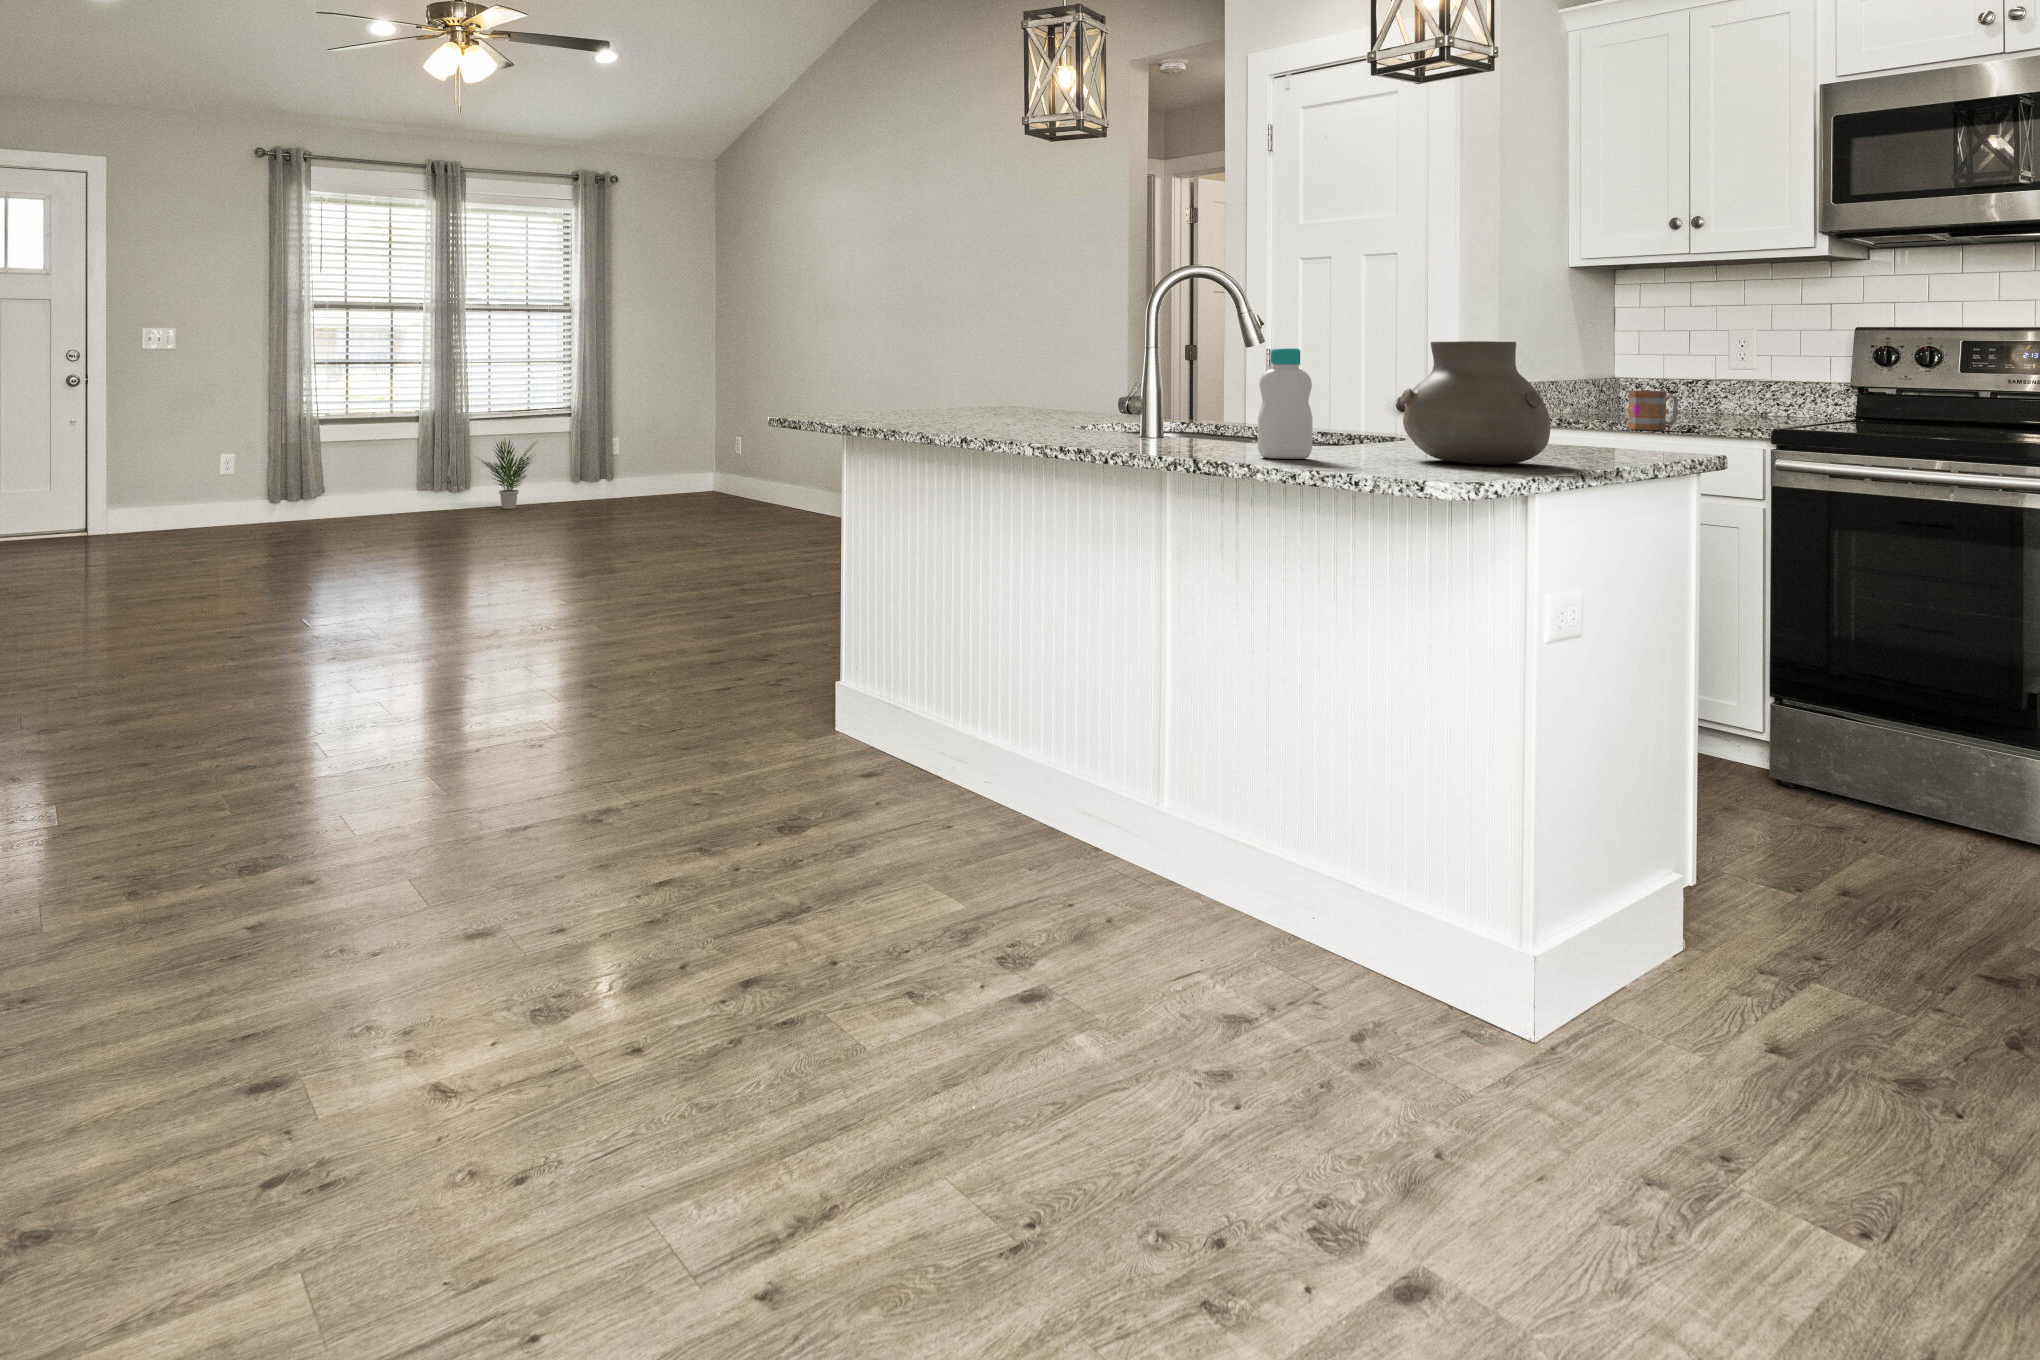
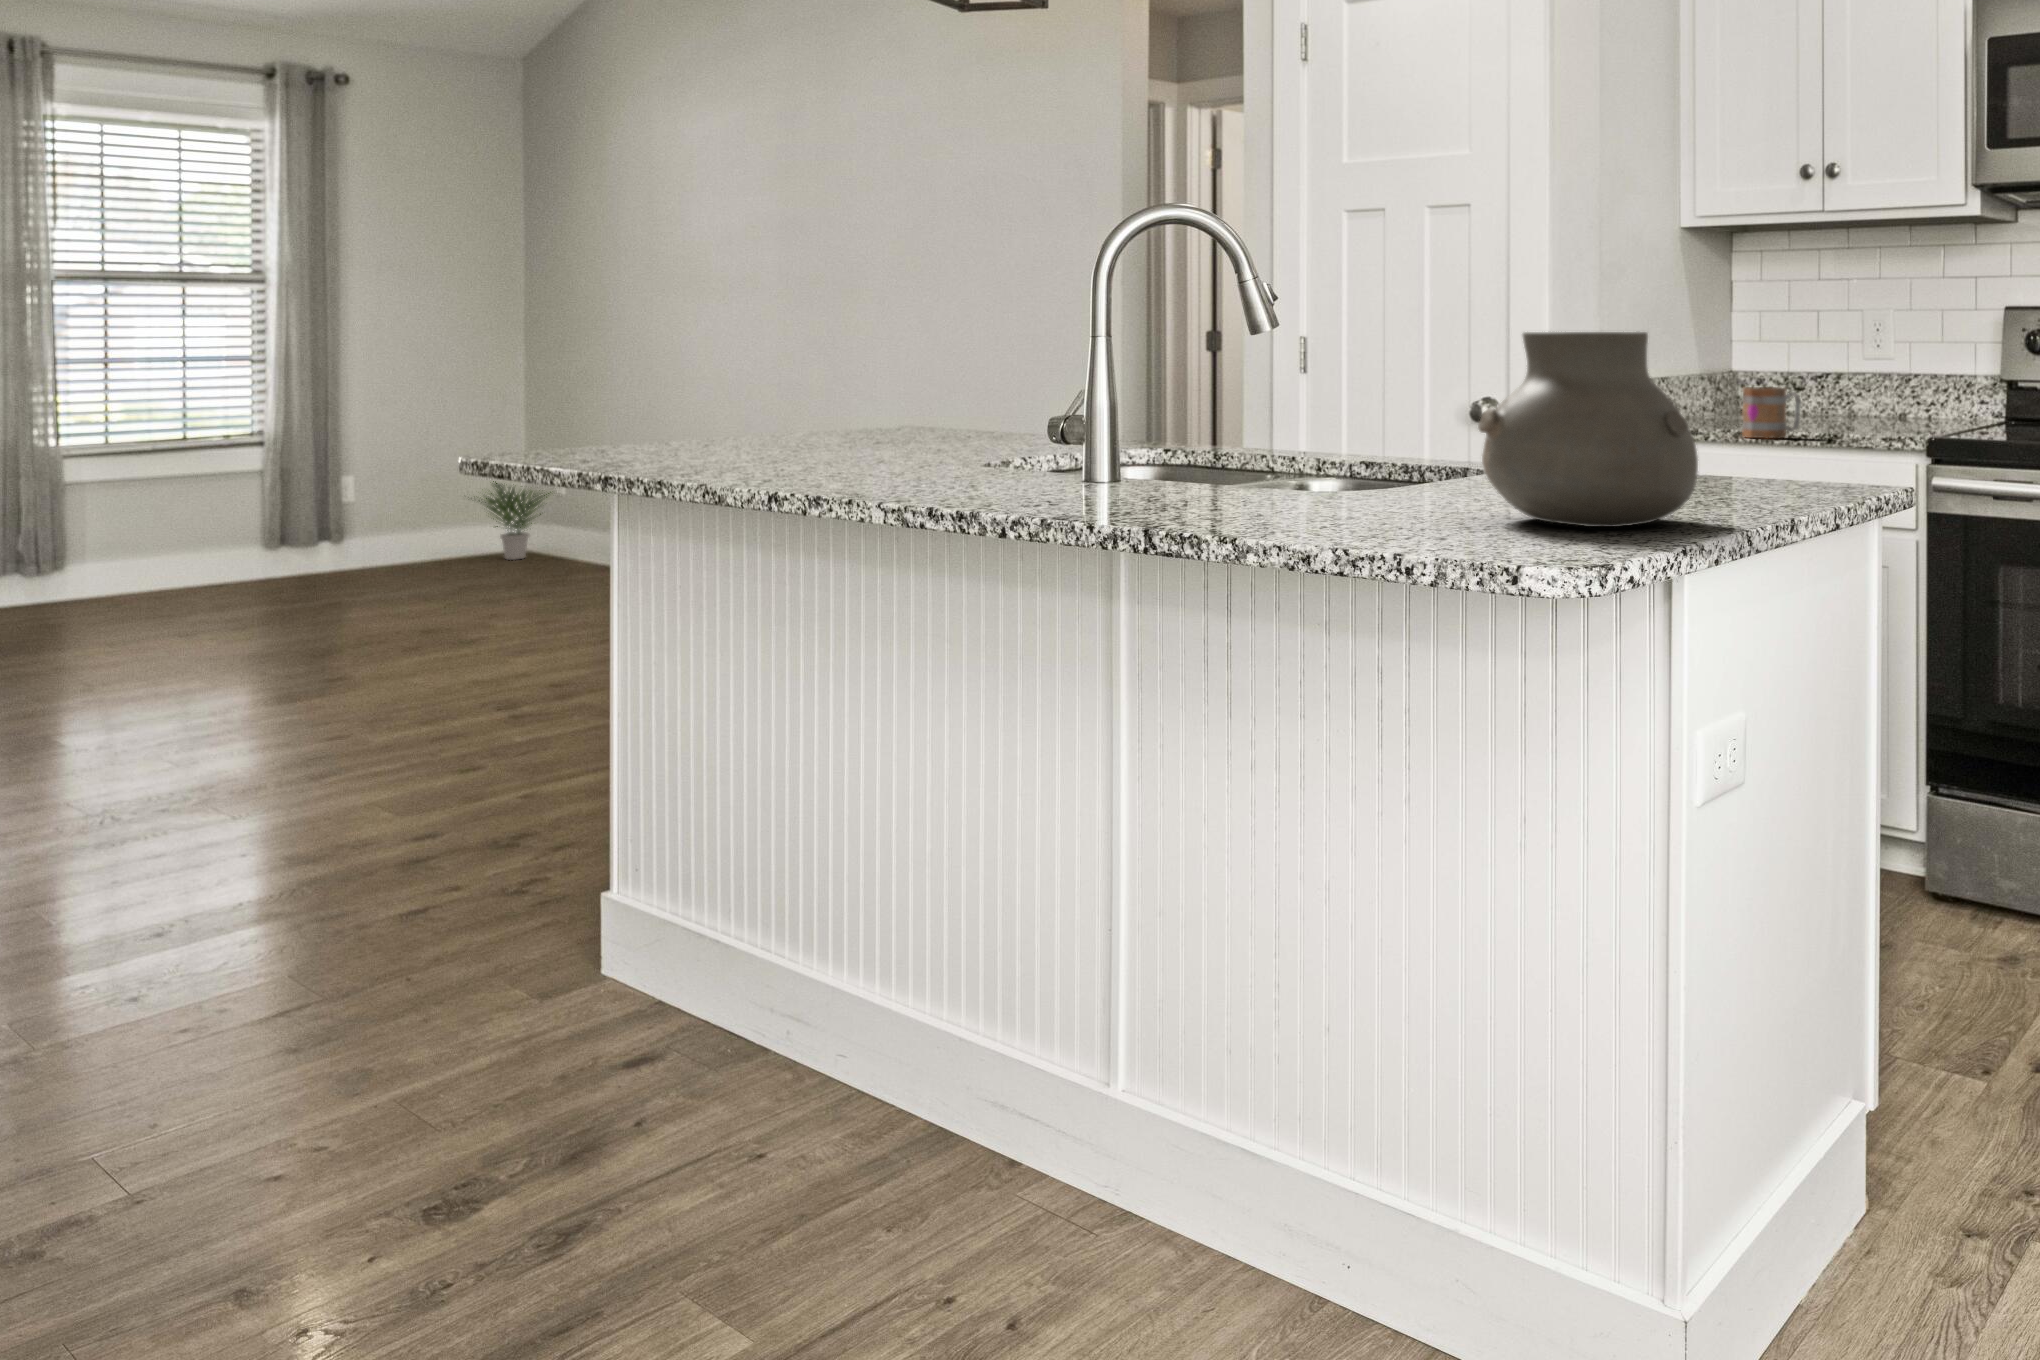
bottle: present [1258,348,1313,459] -> none [1255,345,1342,529]
potted plant: present [482,440,535,509] -> present [478,481,551,560]

